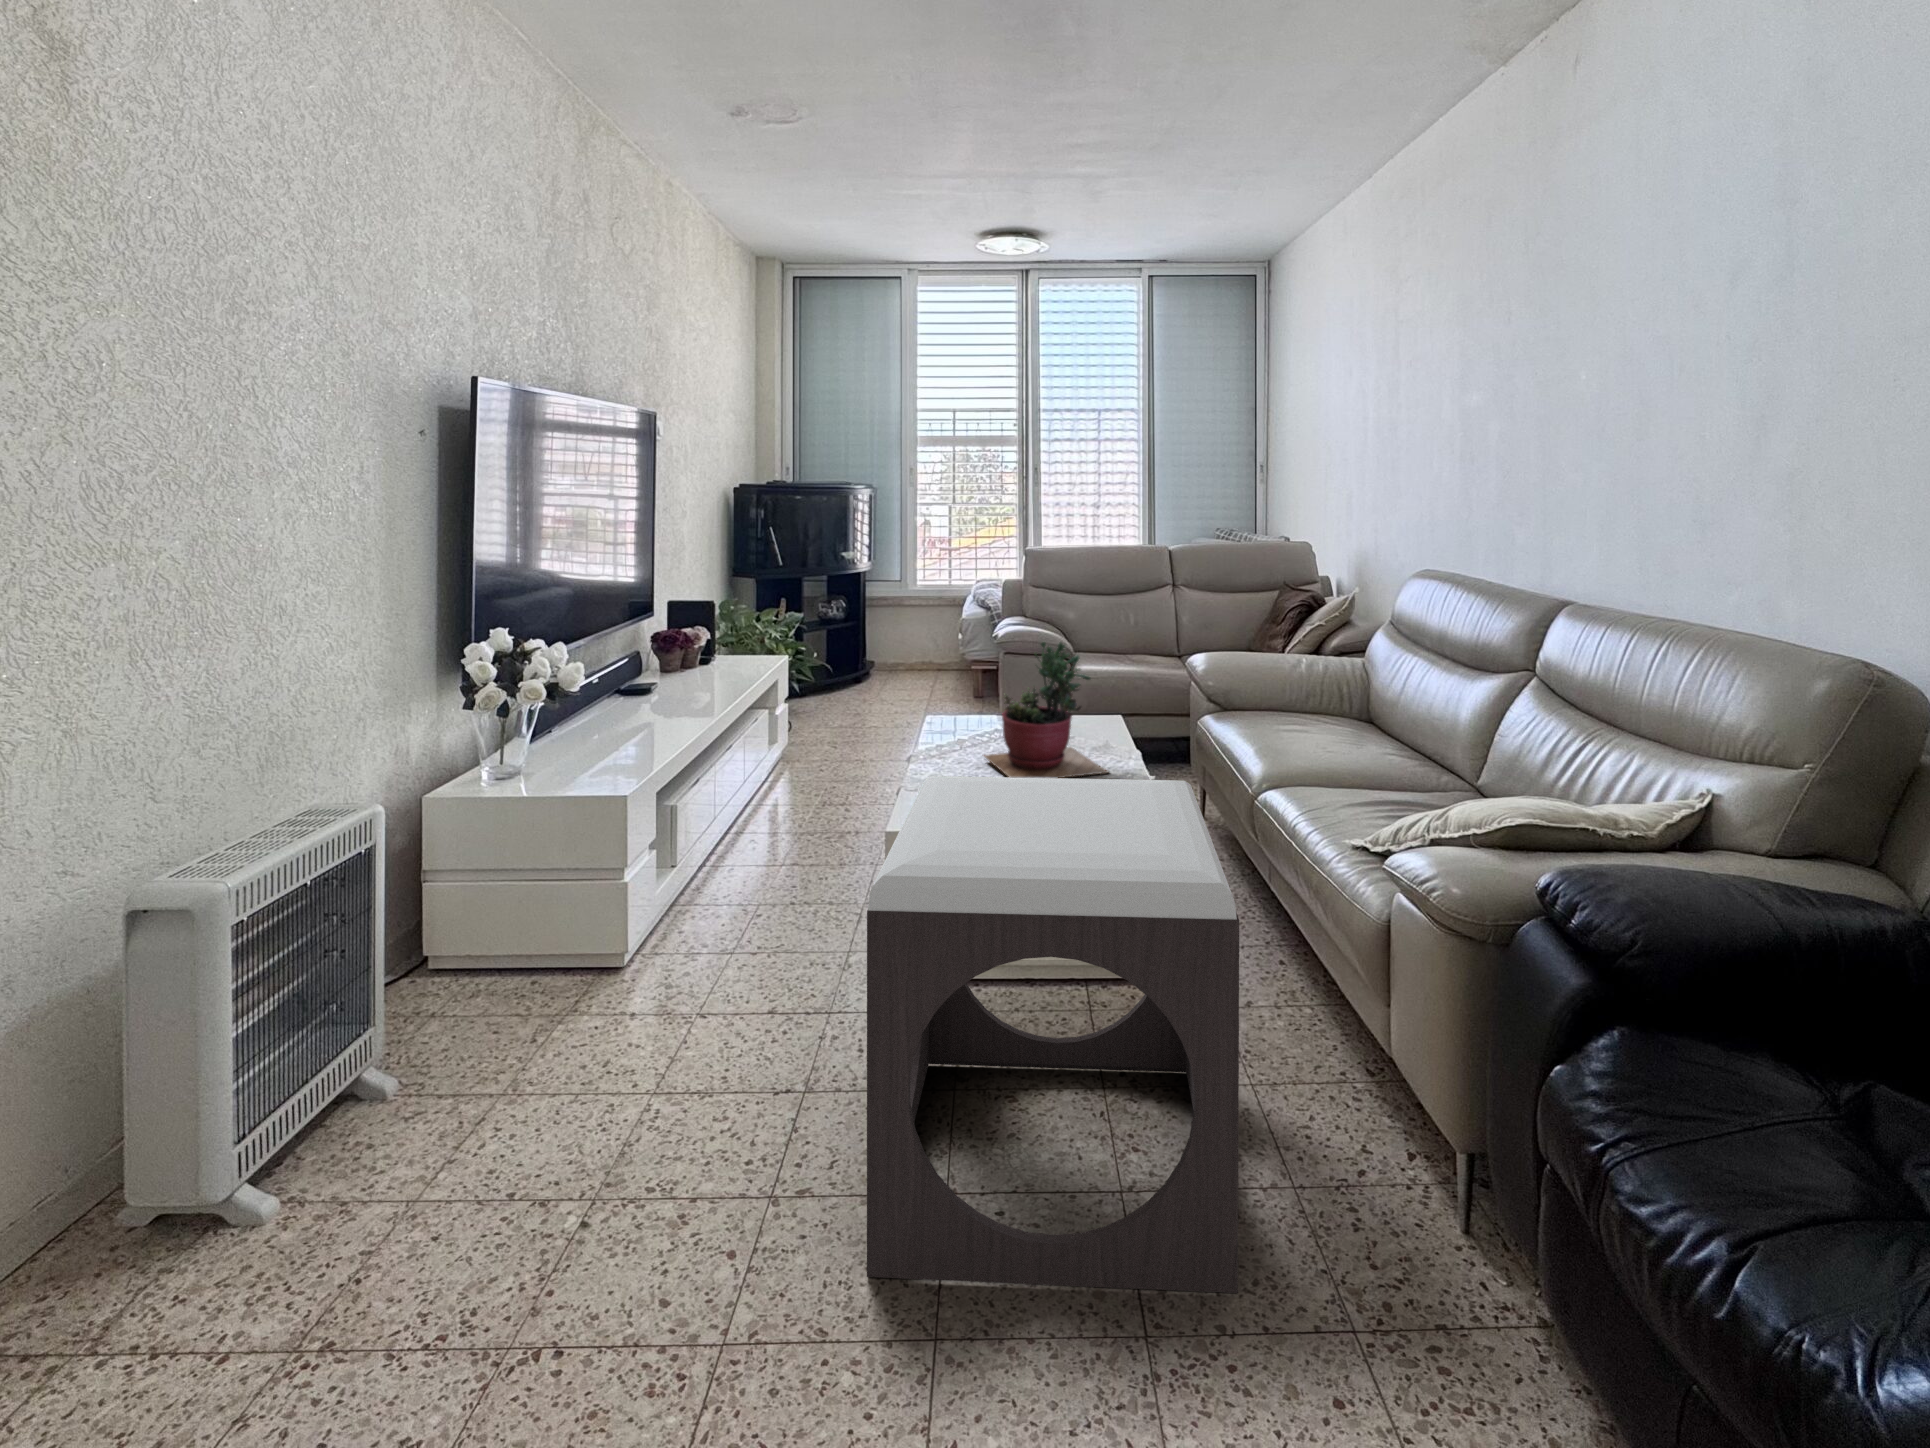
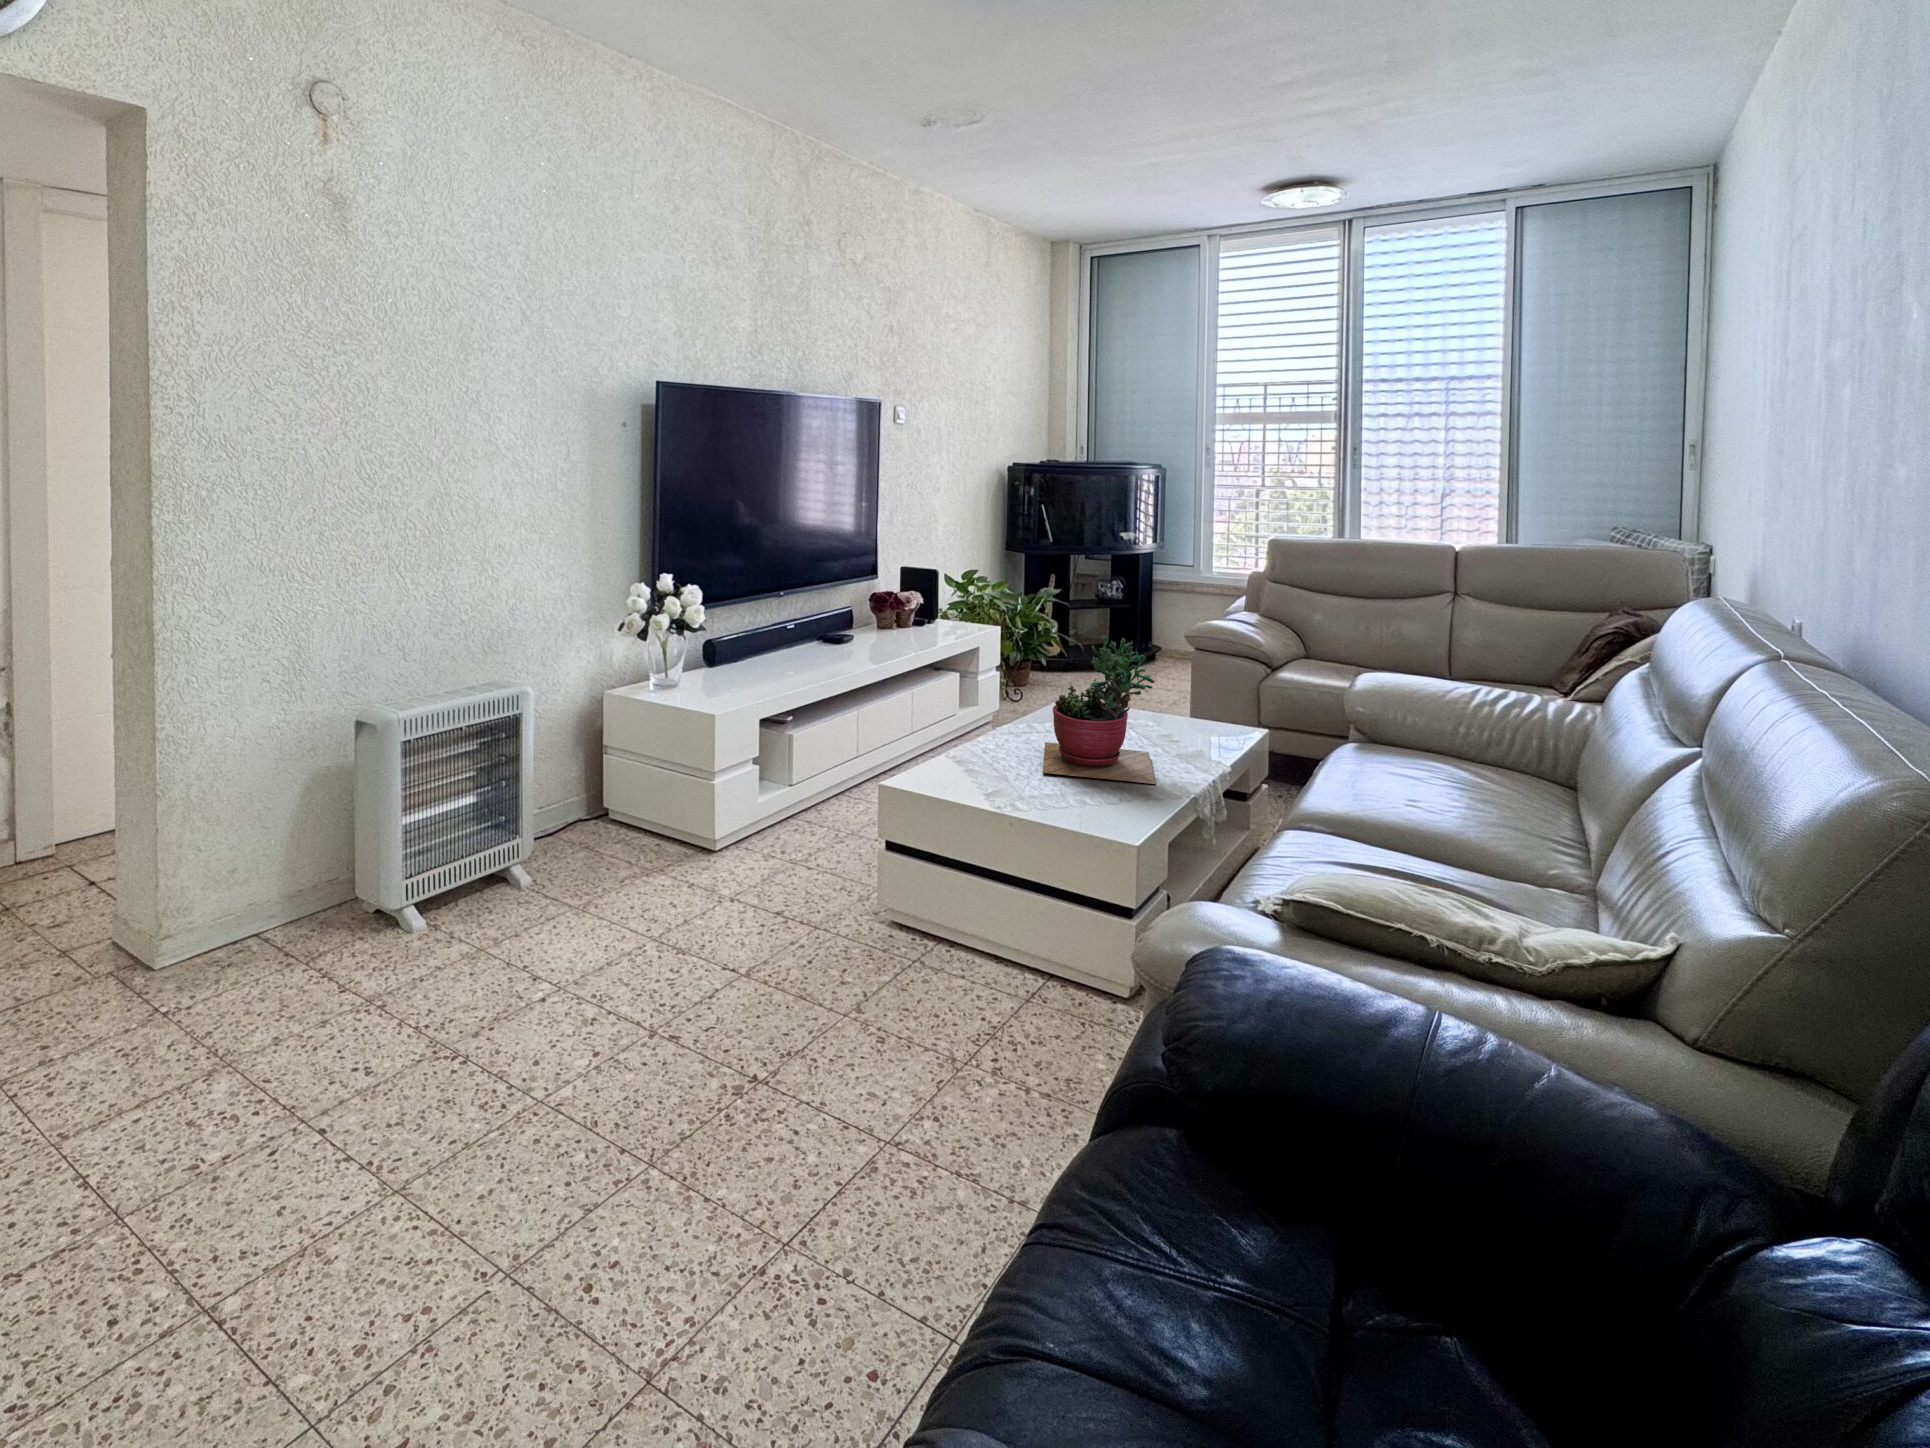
footstool: present [867,776,1239,1293] -> none [653,736,1065,1259]

